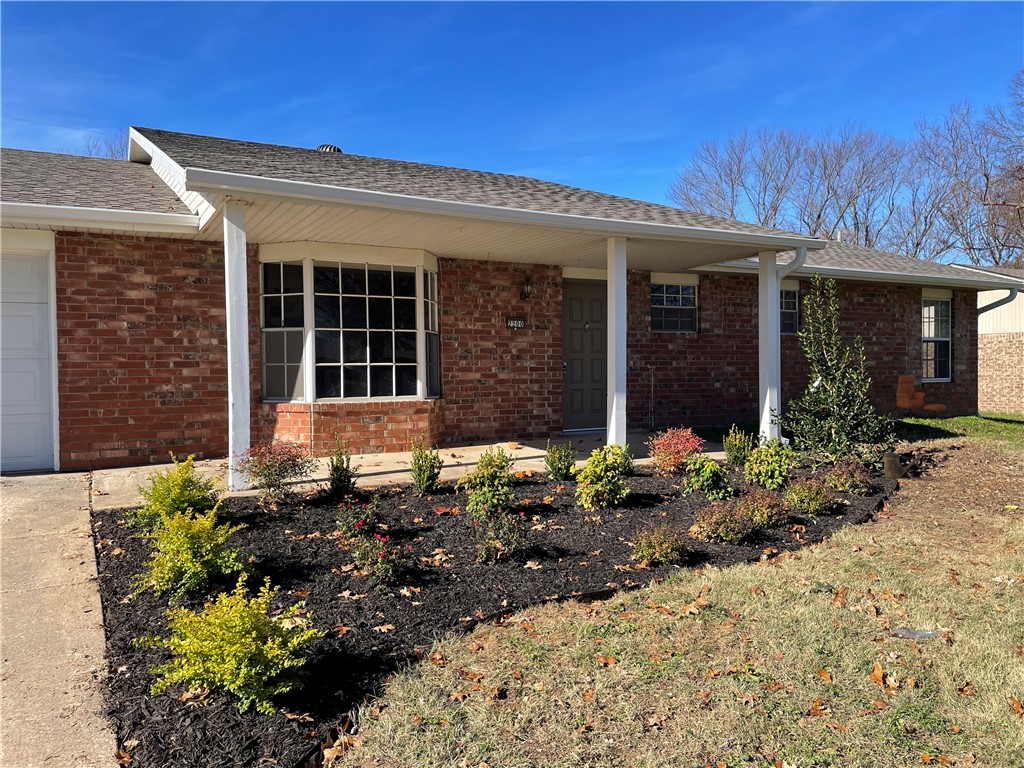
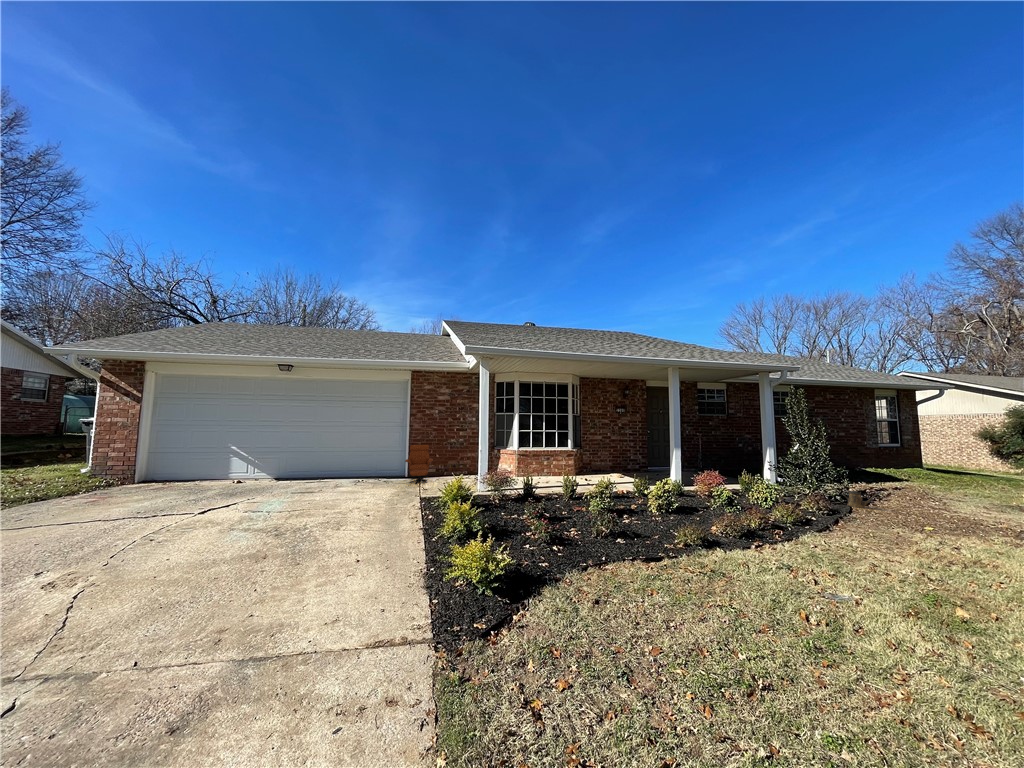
lounge chair: present [896,376,946,420] -> present [405,445,433,484]

